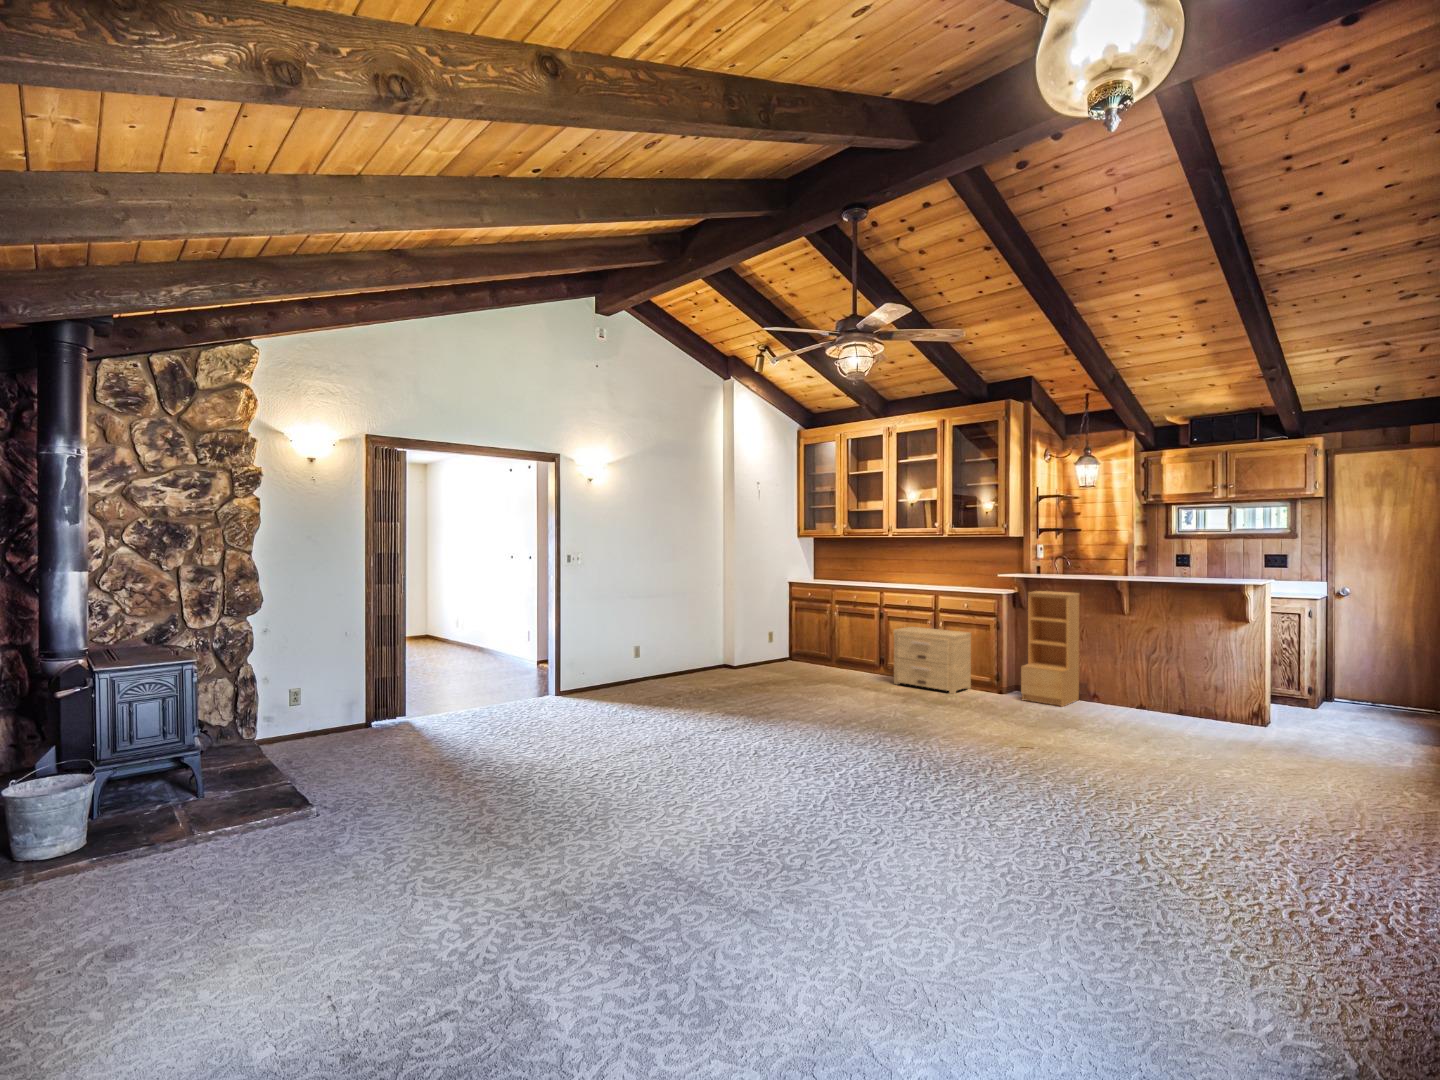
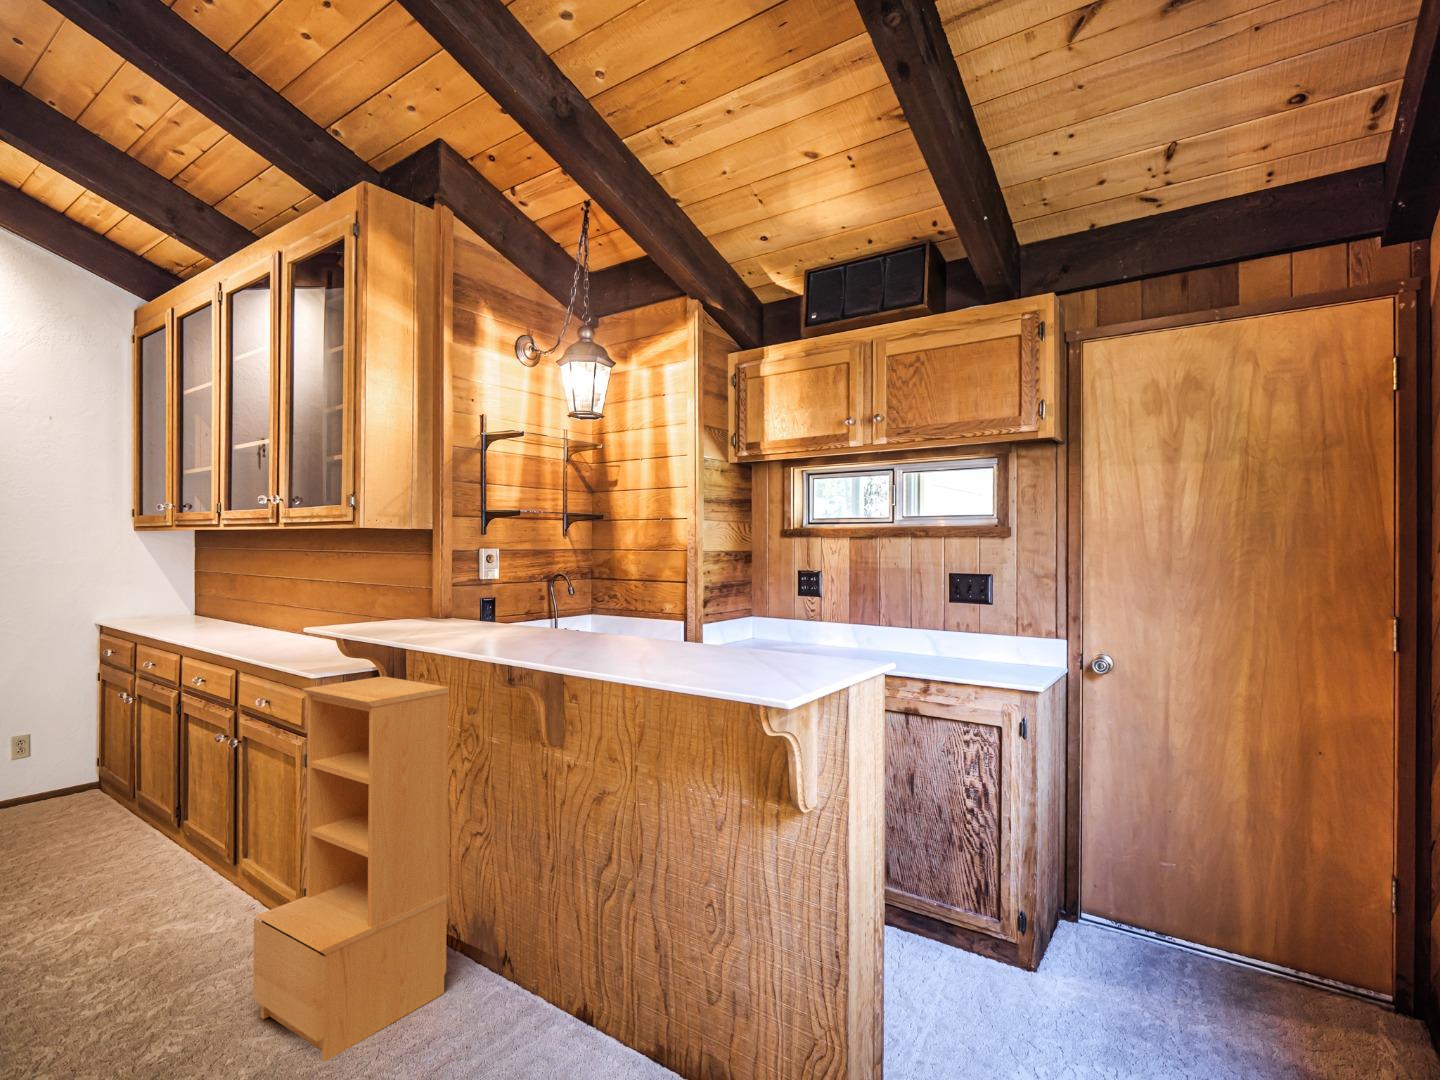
side table: present [893,627,971,694] -> none [41,760,230,988]

